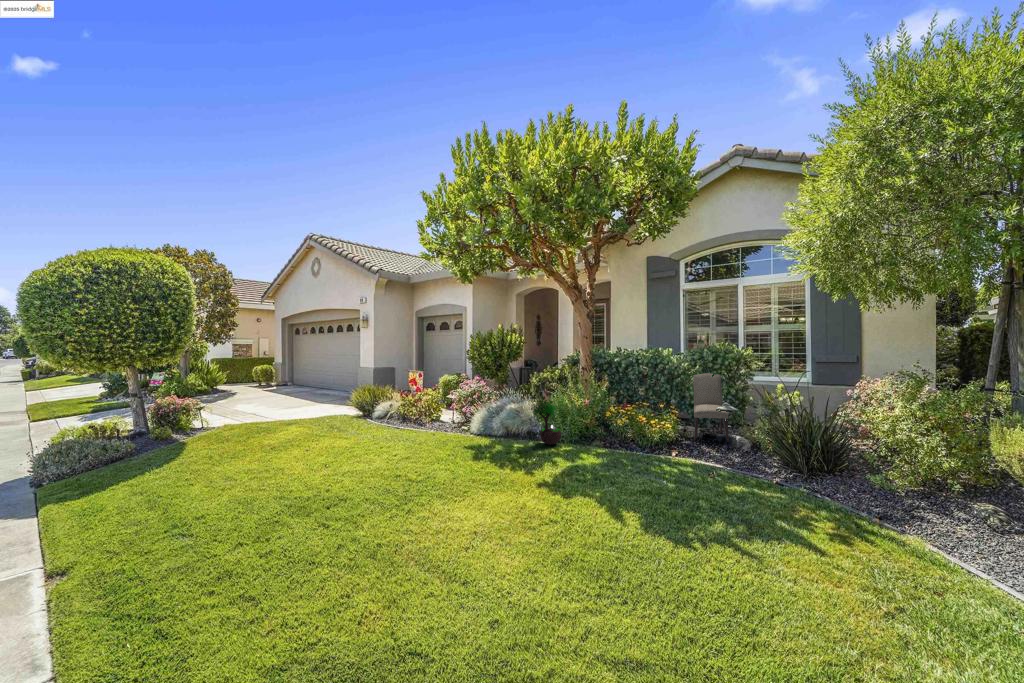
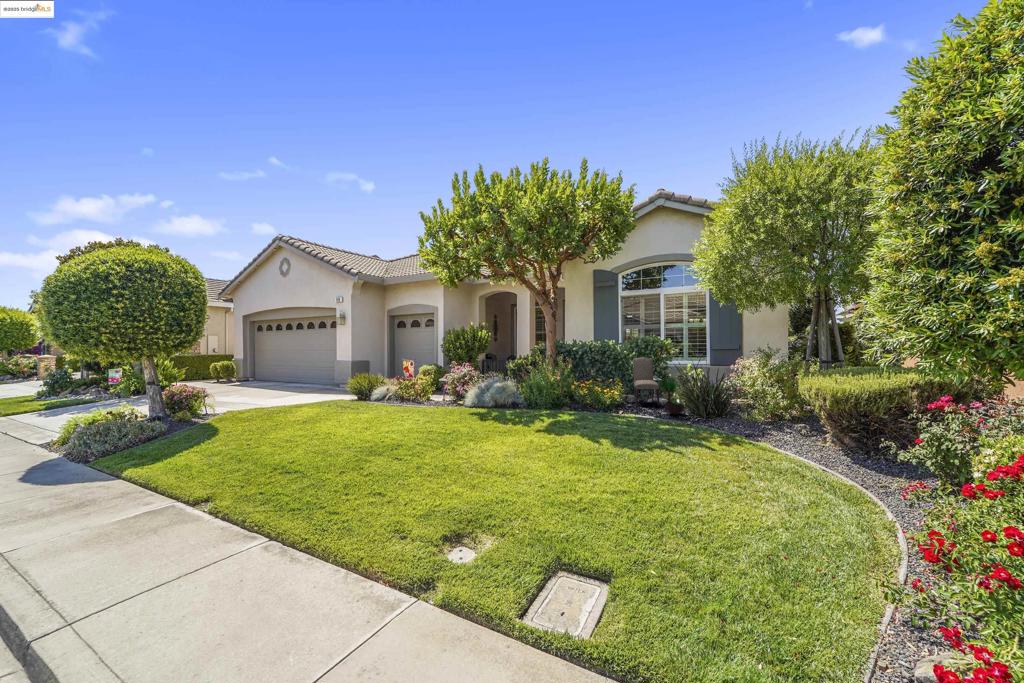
potted tree: present [533,401,561,445] -> present [659,379,684,414]

